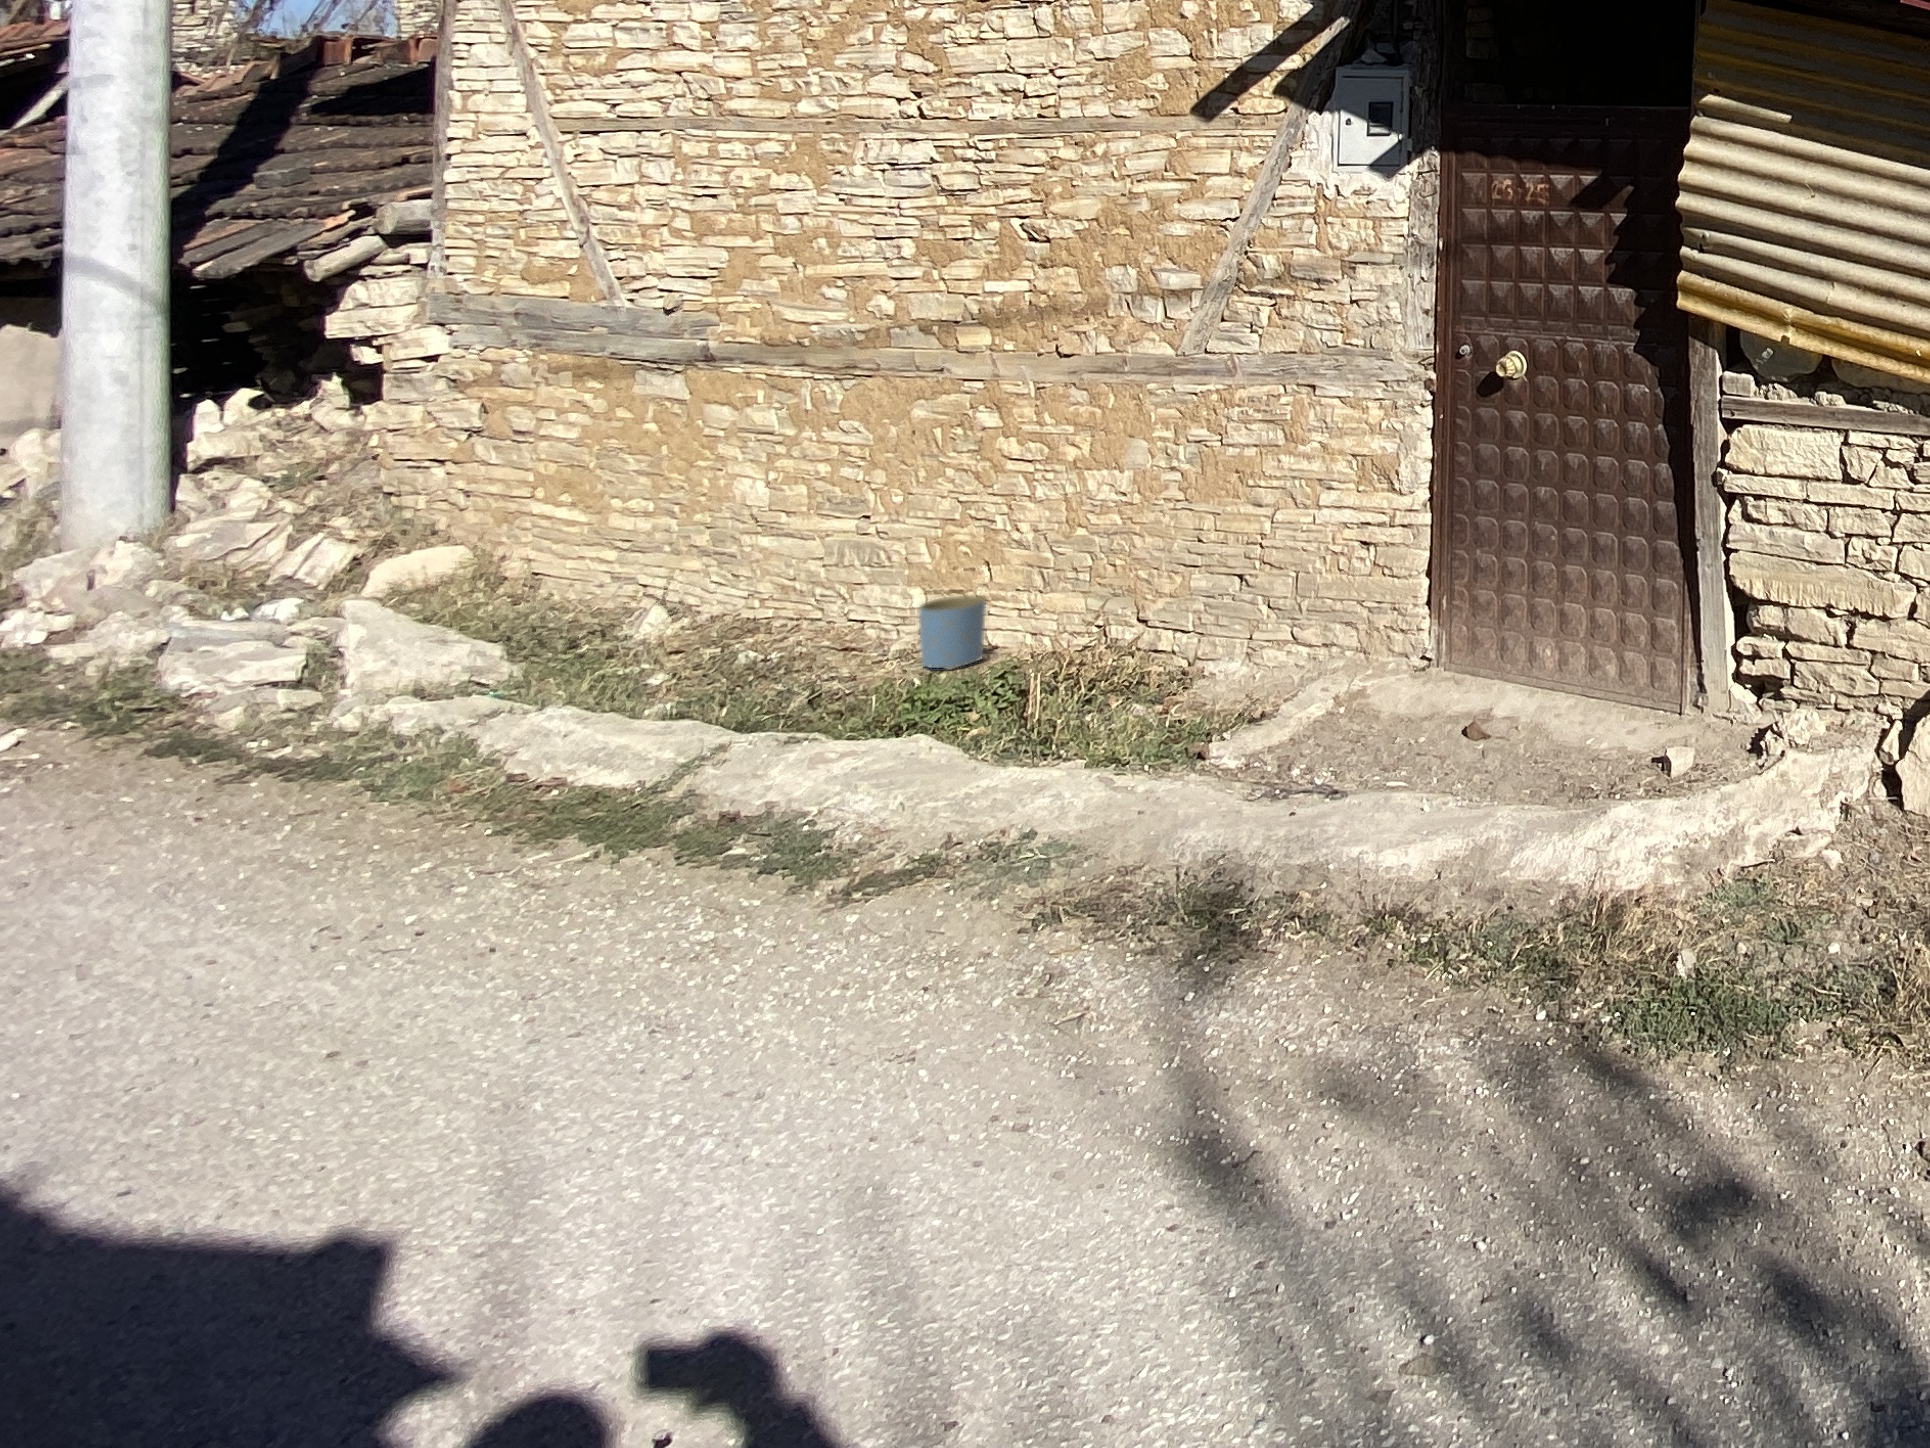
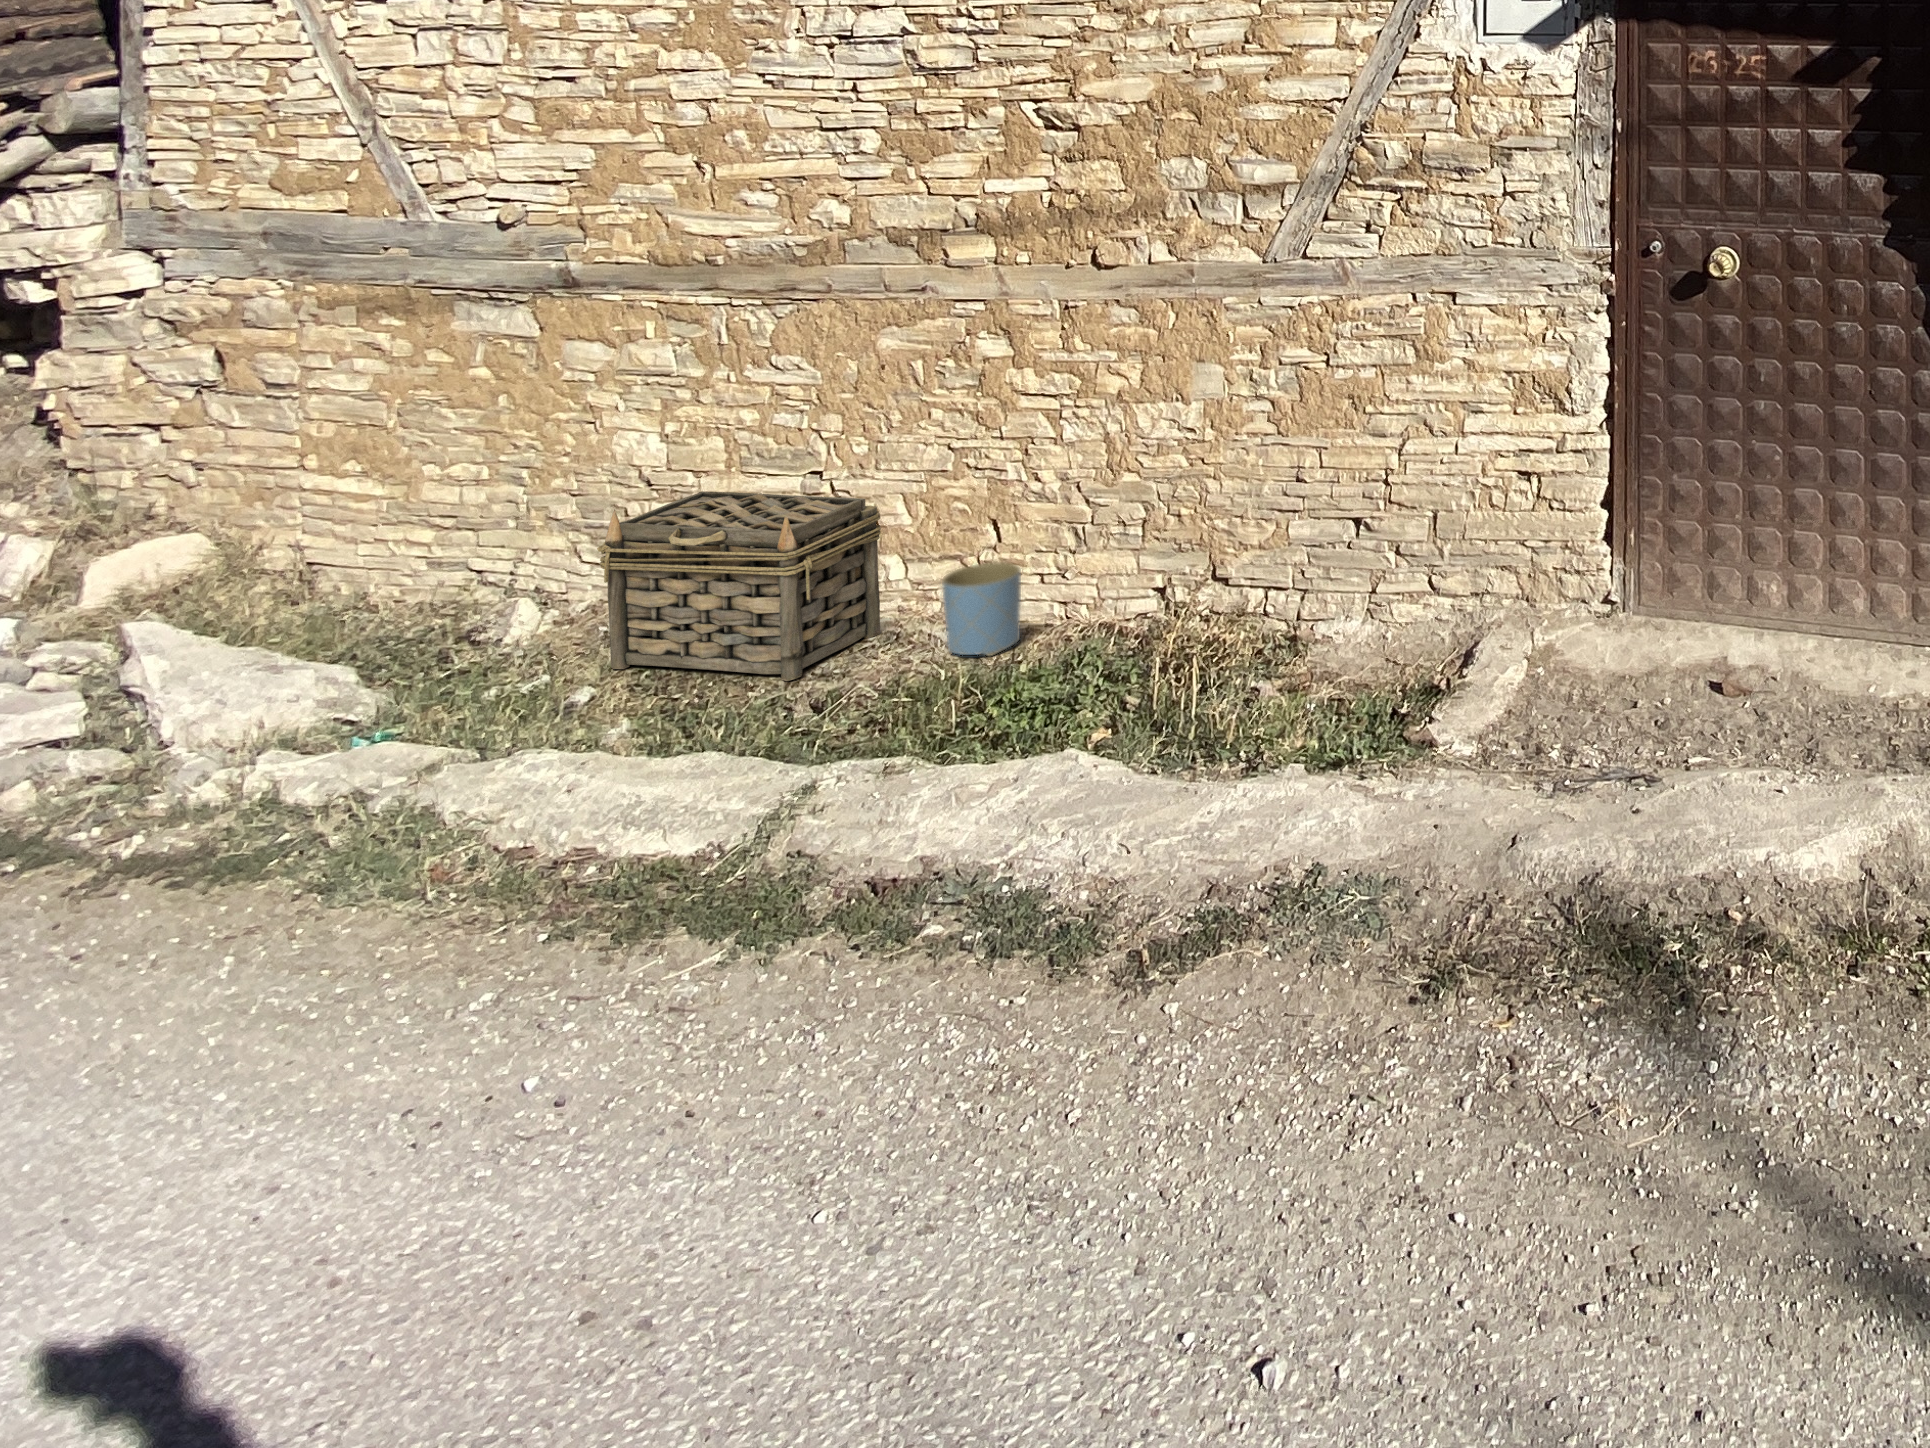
basket: none [675,526,894,677] -> present [597,491,881,681]

